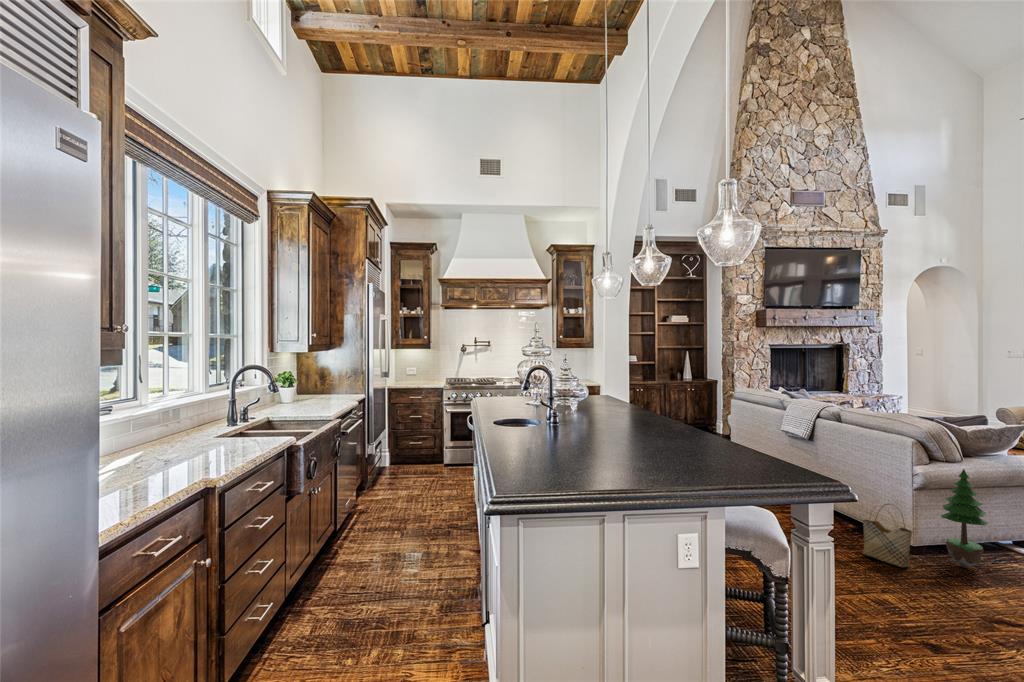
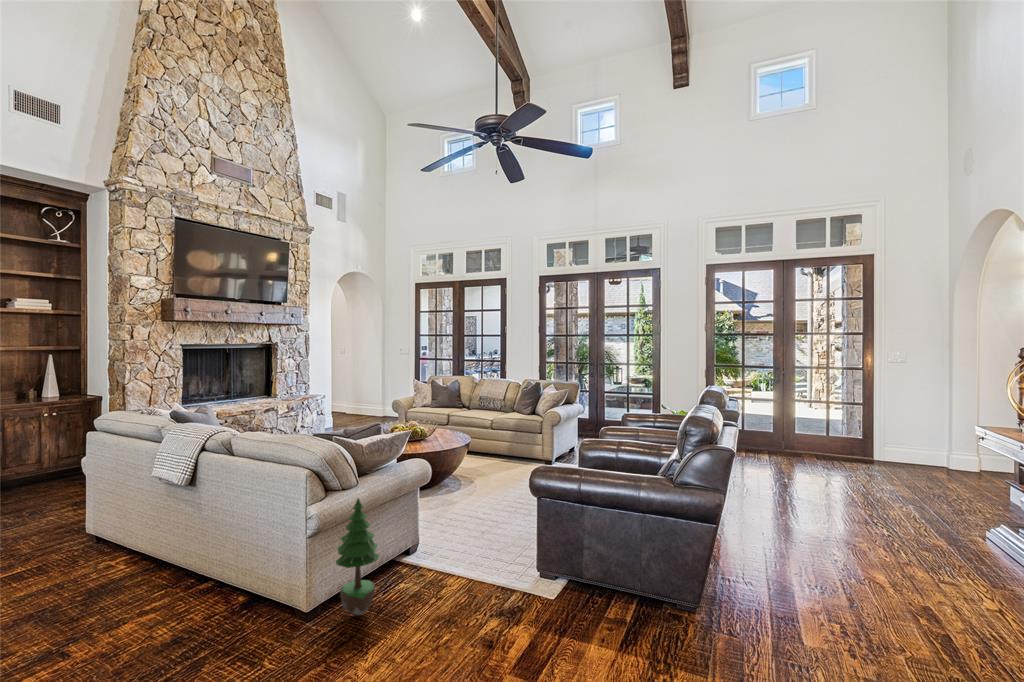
woven basket: present [863,504,912,567] -> none [240,568,302,659]

